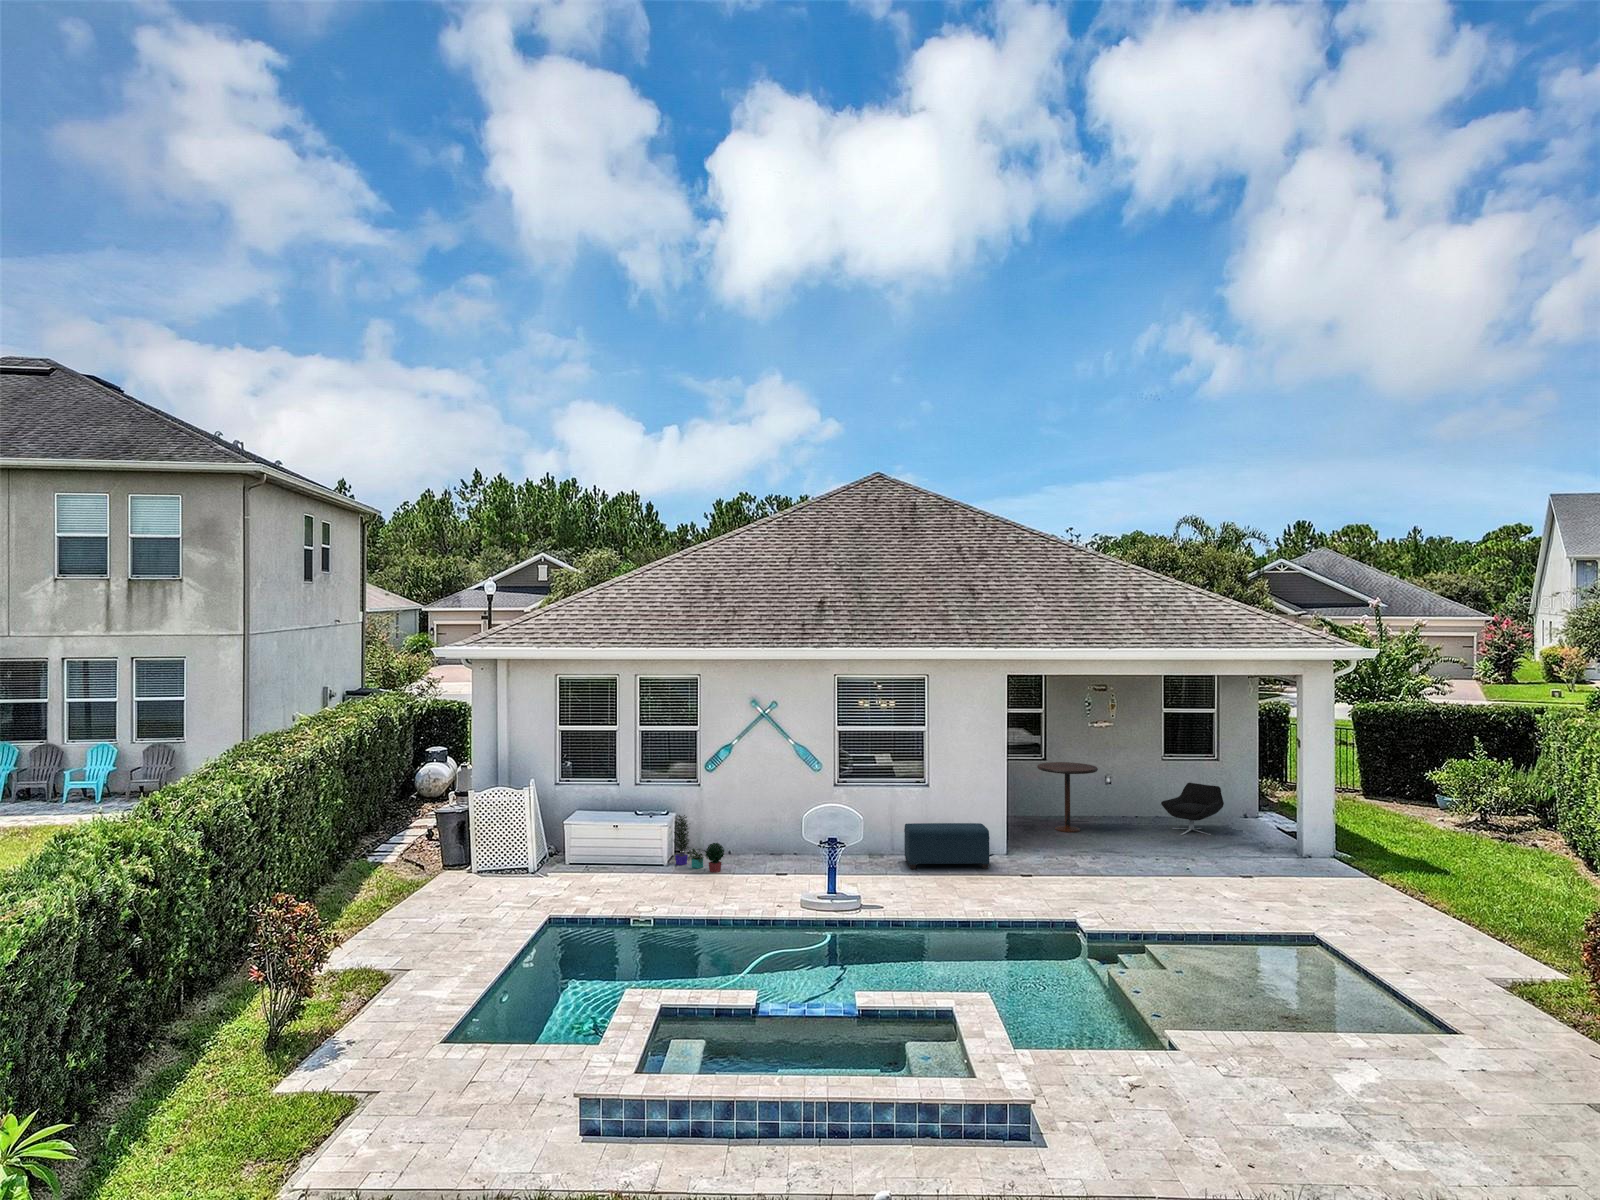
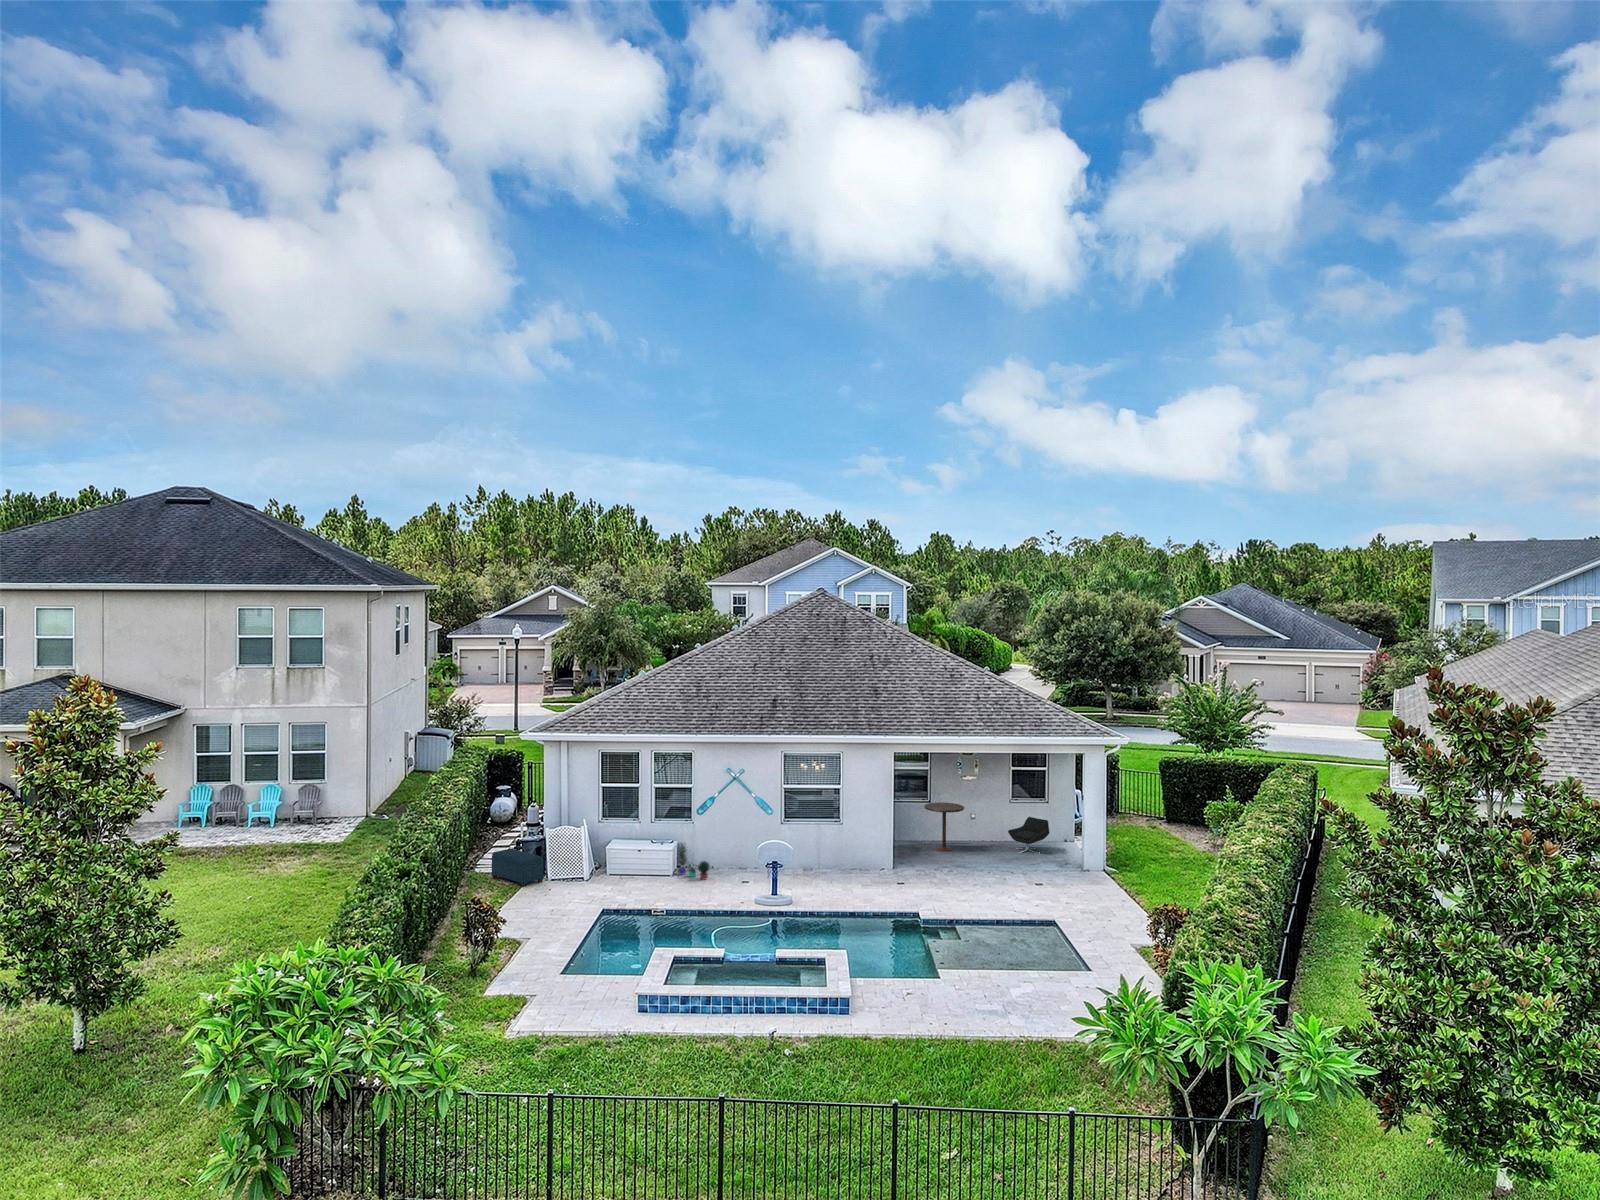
bench: present [904,823,990,869] -> present [492,849,544,887]

